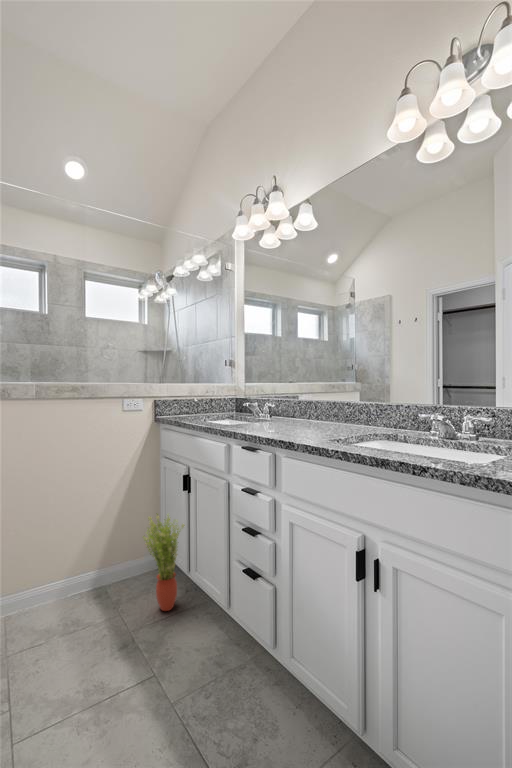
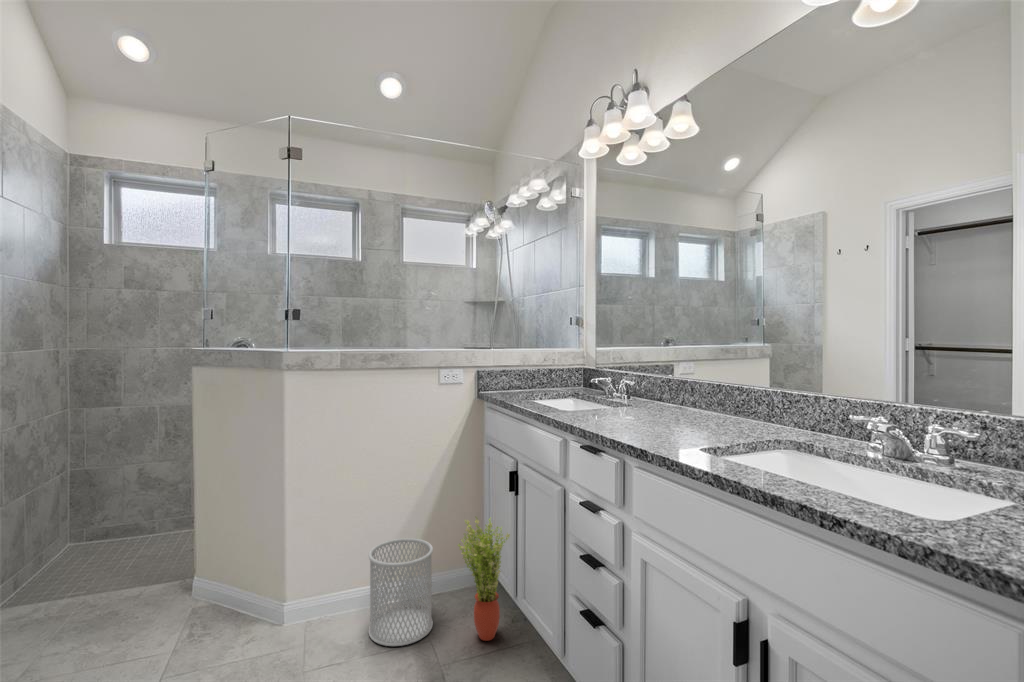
wastebasket: none [64,538,121,628] -> present [369,538,433,646]

